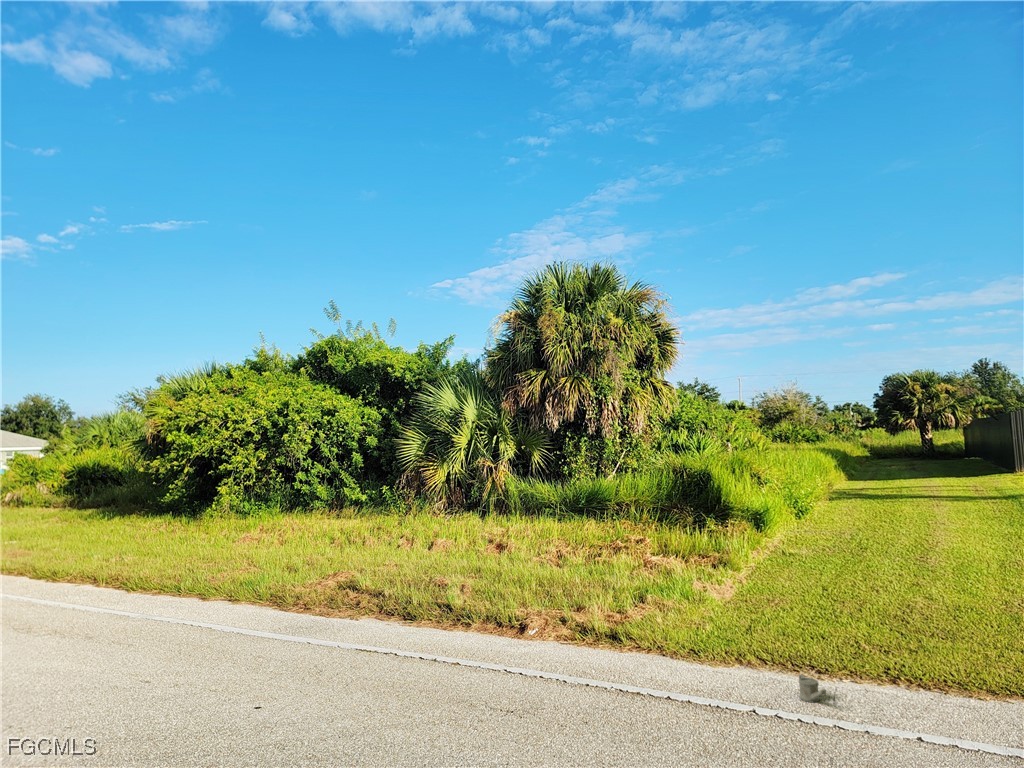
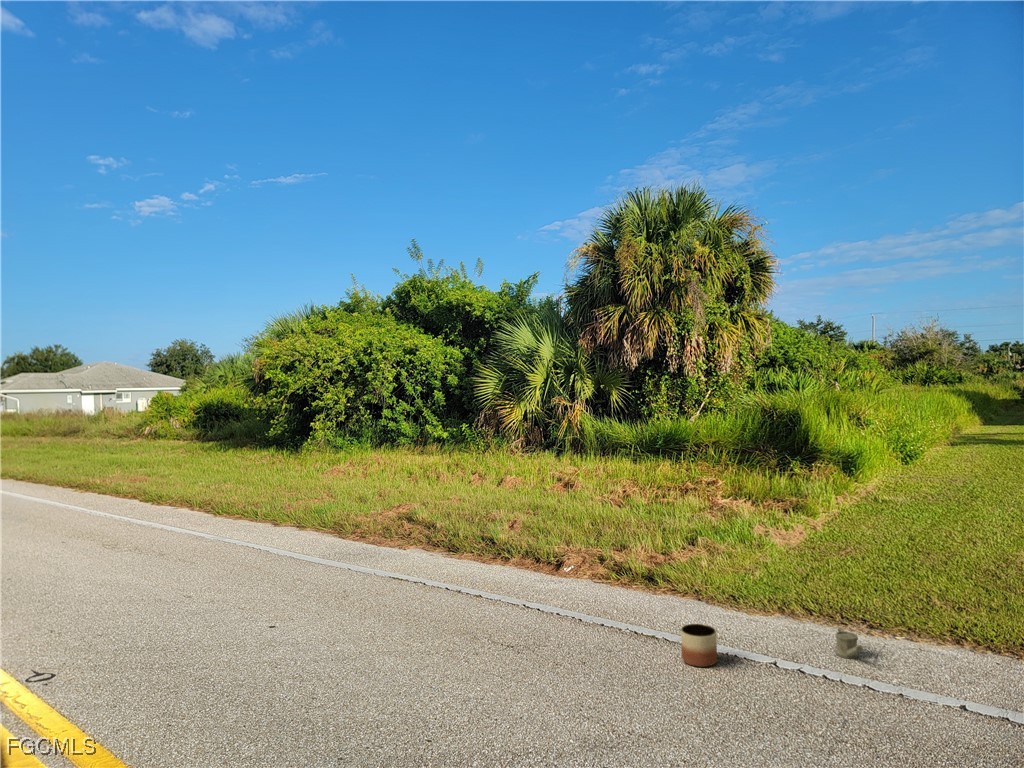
planter: none [669,679,702,719] -> present [681,624,717,667]

